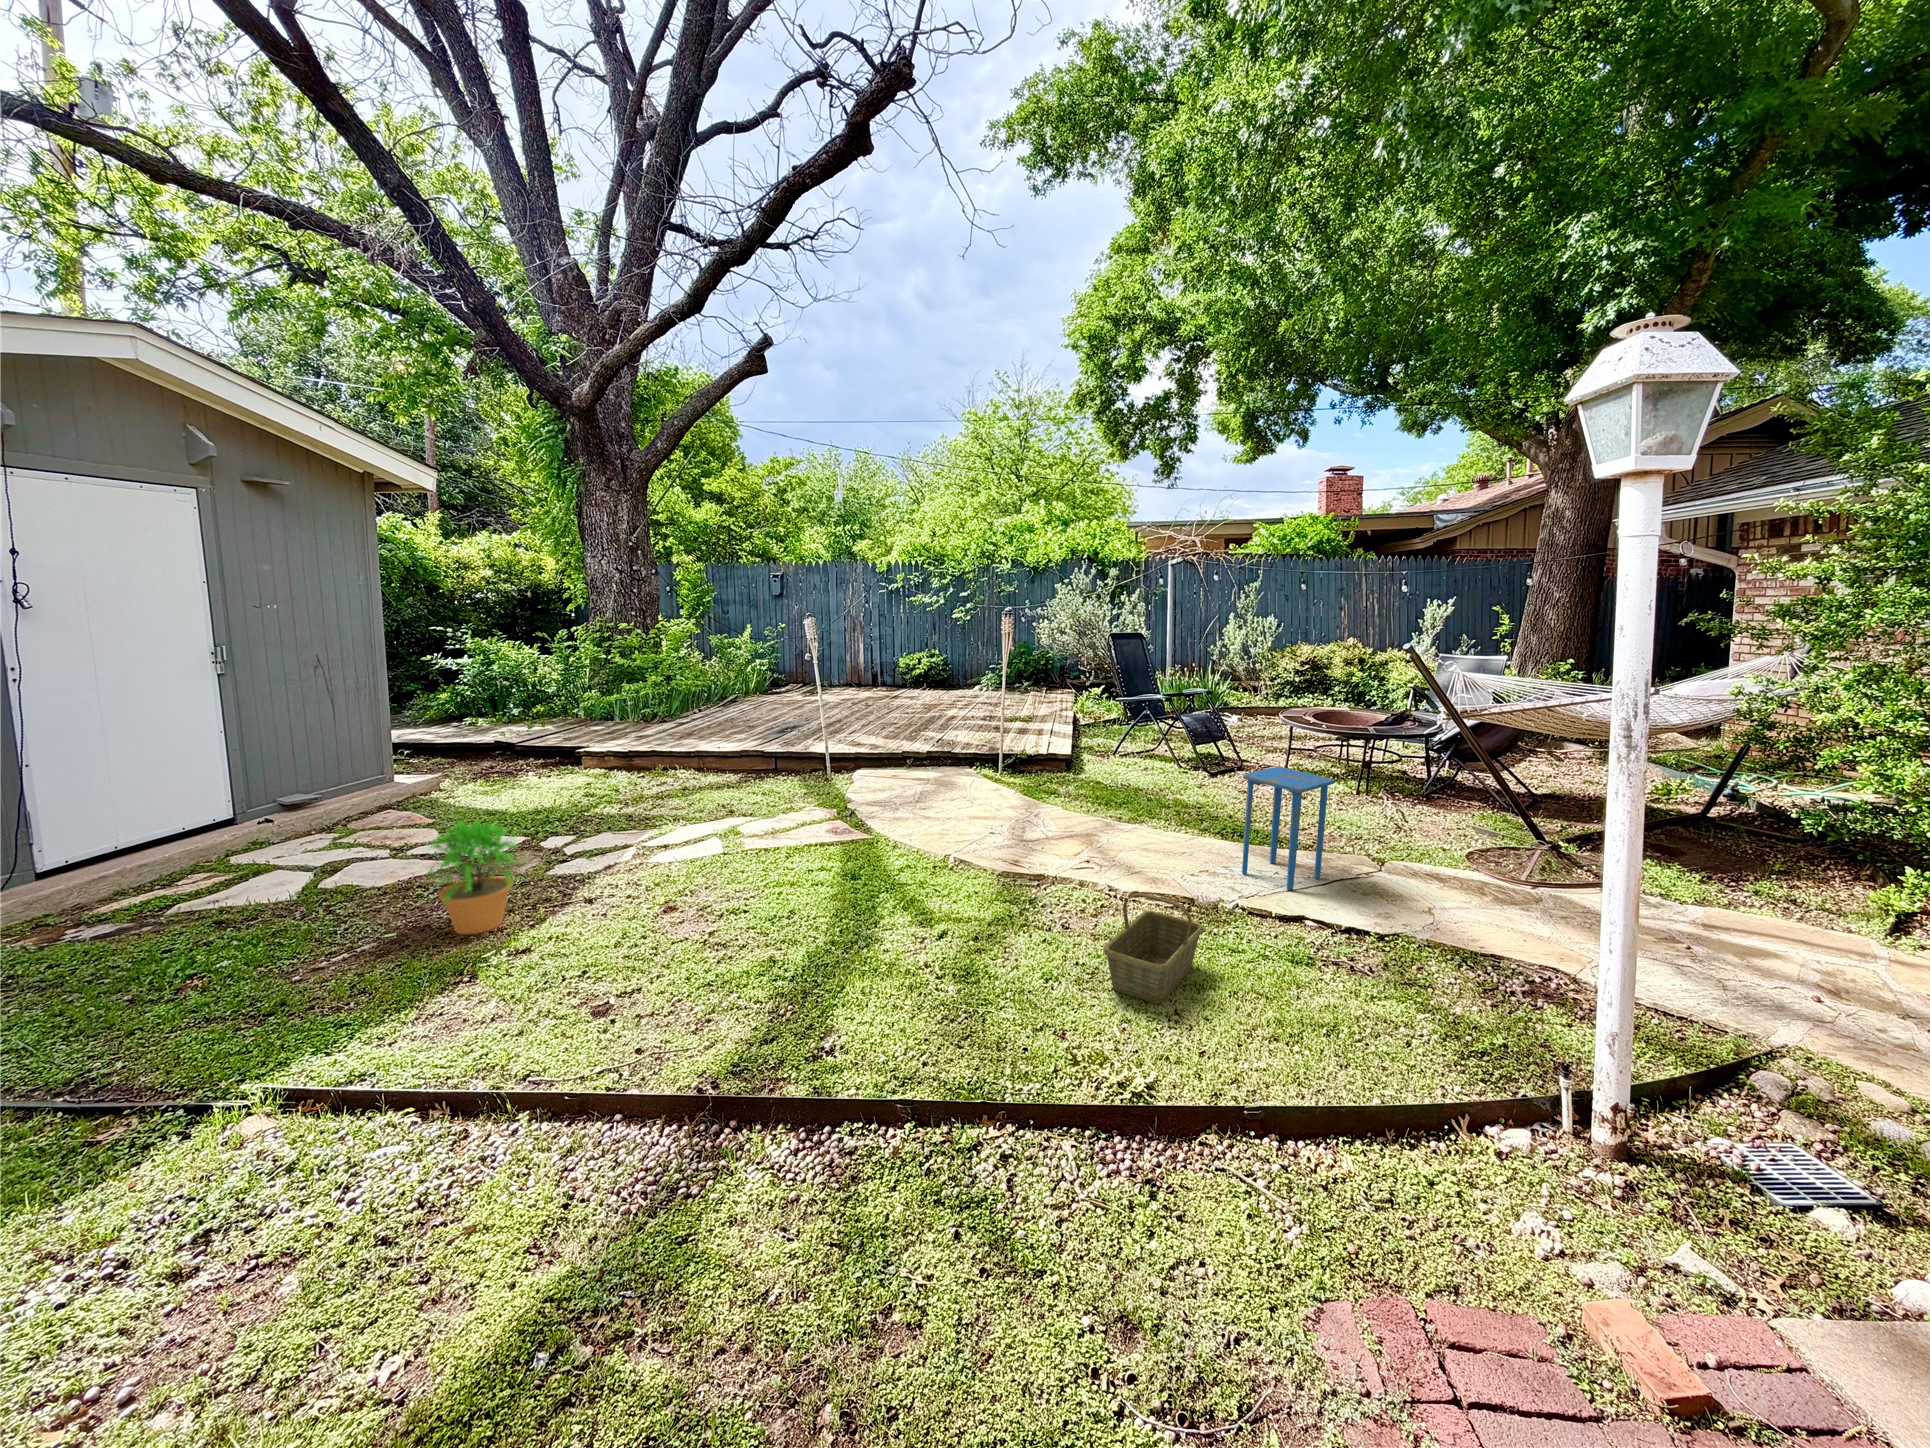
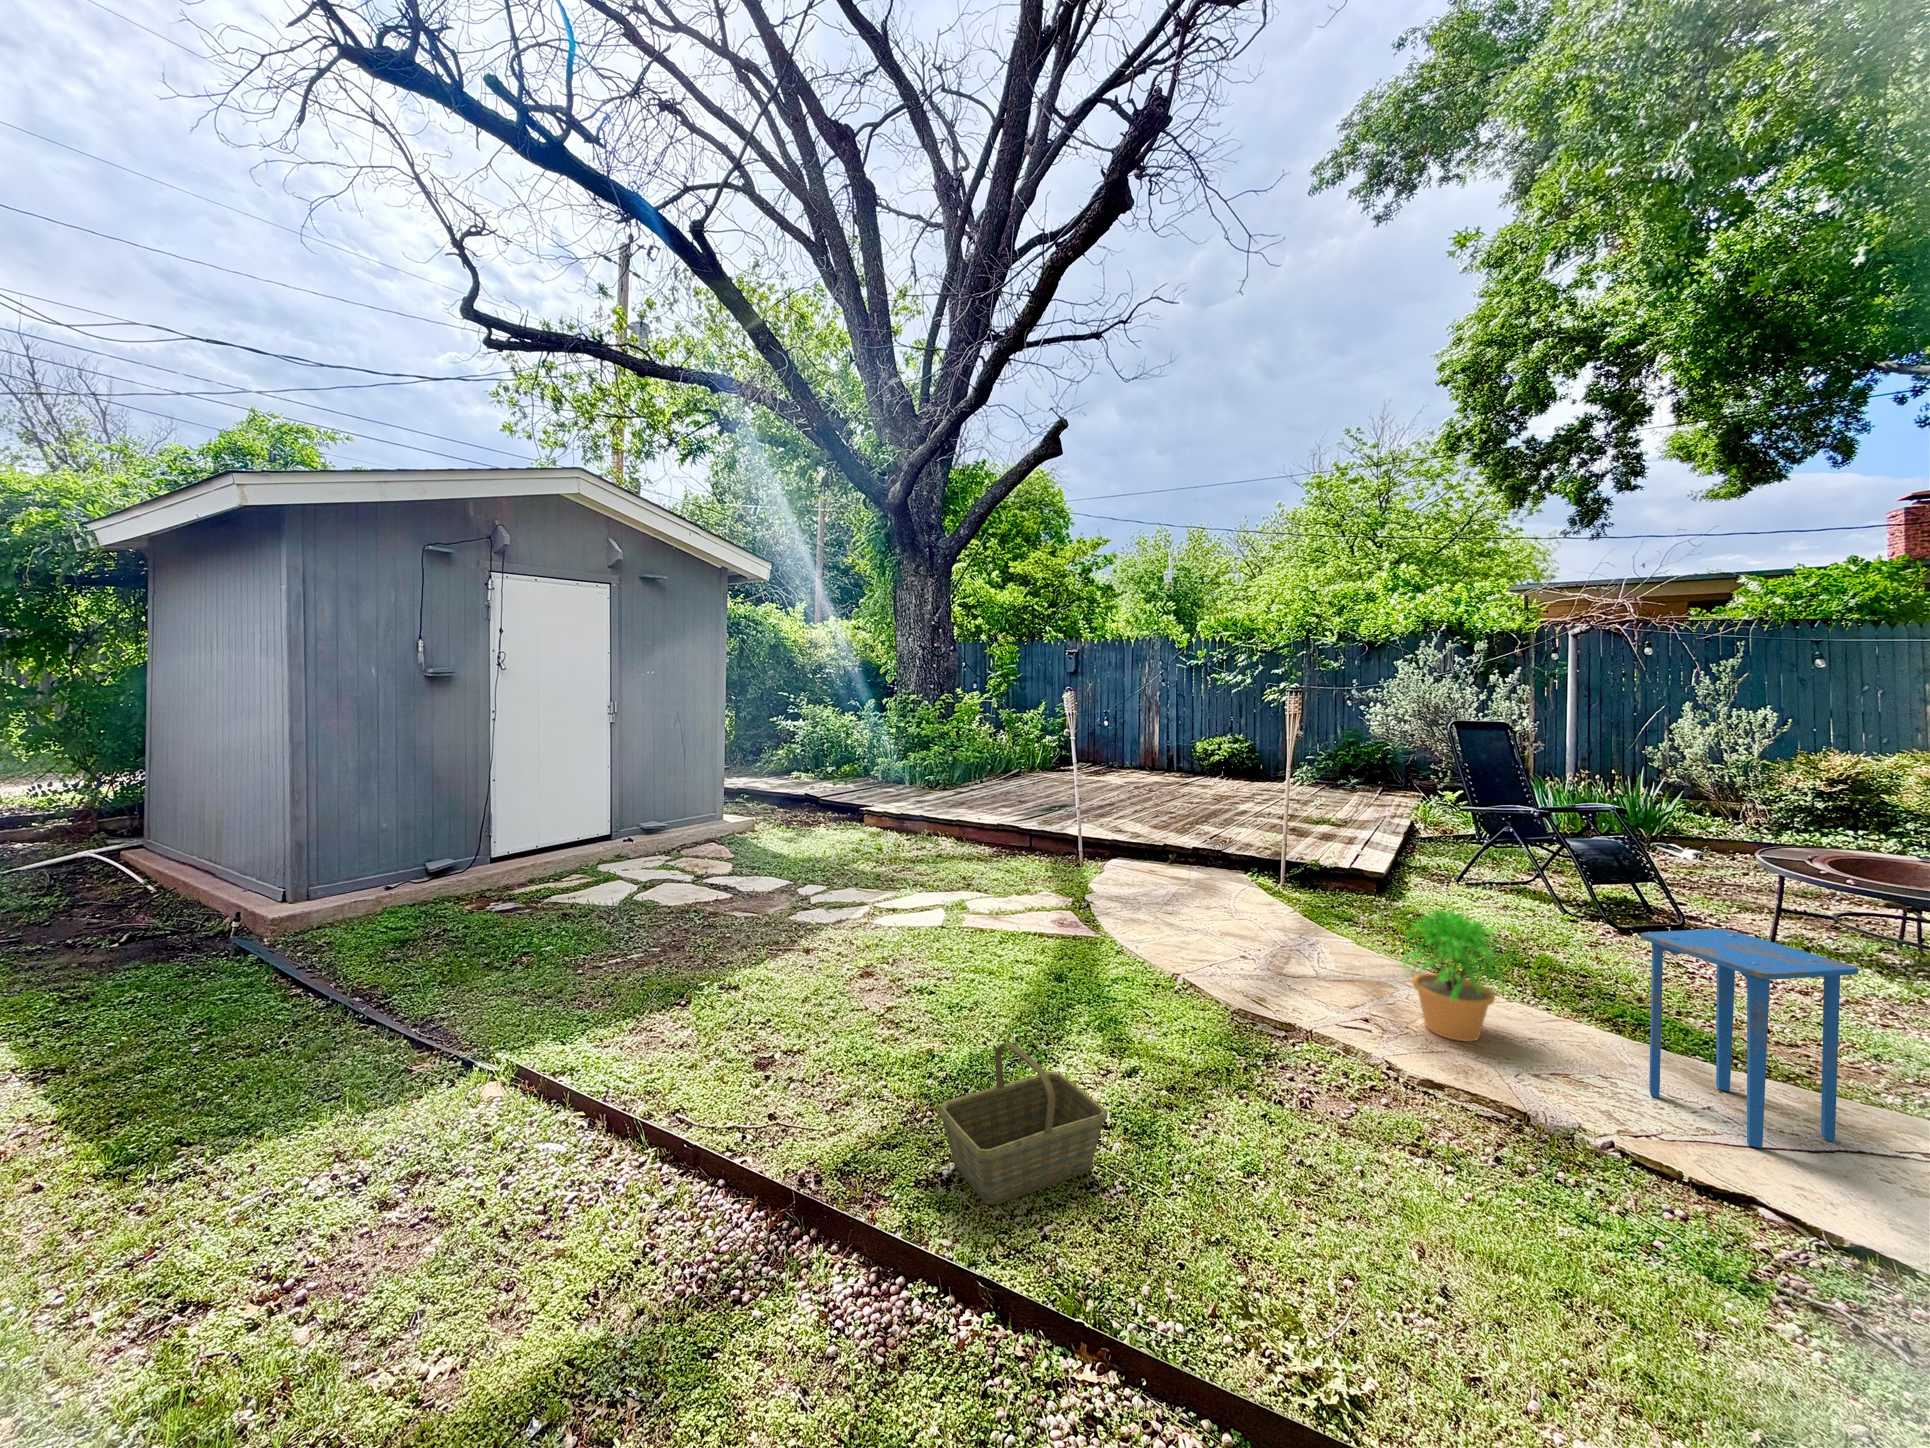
potted plant: present [427,821,524,934] -> present [1401,908,1506,1041]
basket: present [1103,893,1204,1004] -> present [939,1043,1108,1205]

